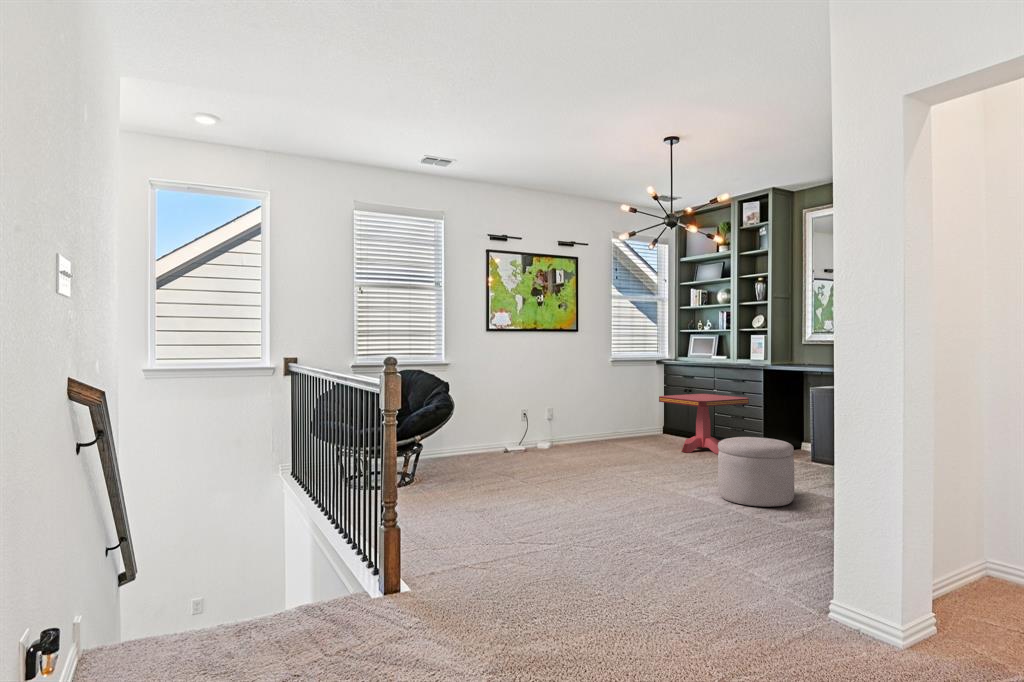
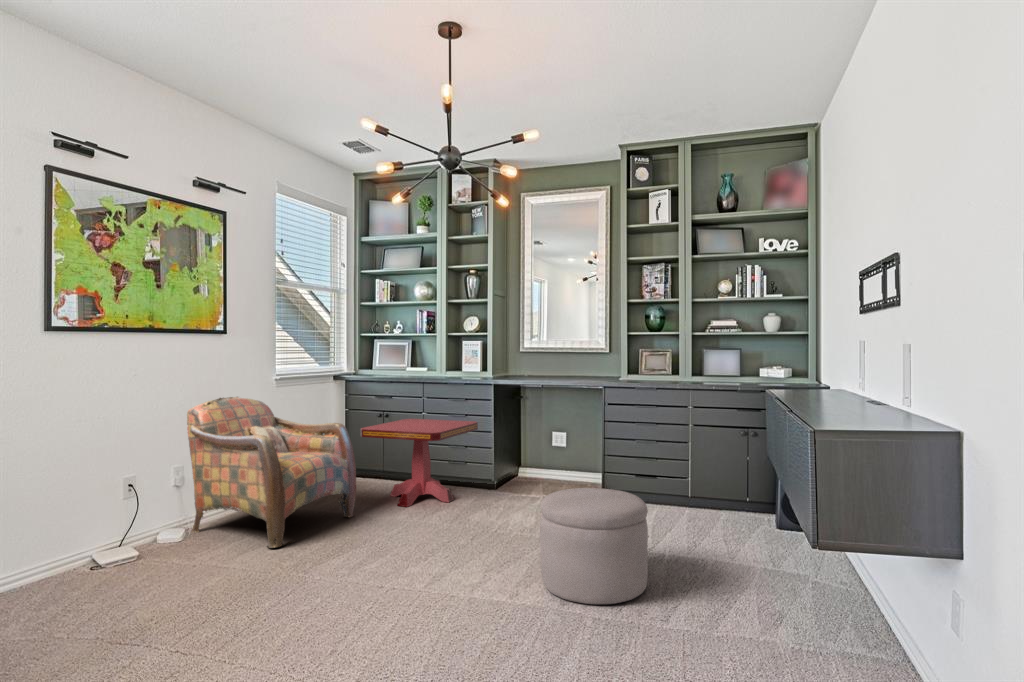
armchair: none [554,370,650,458] -> present [187,397,356,548]

